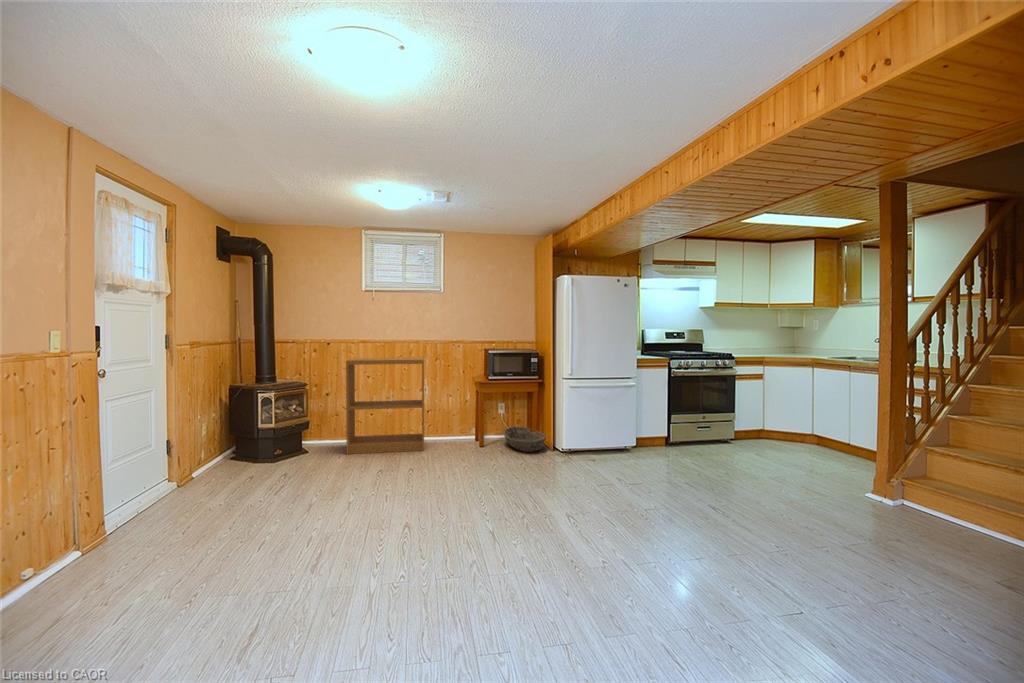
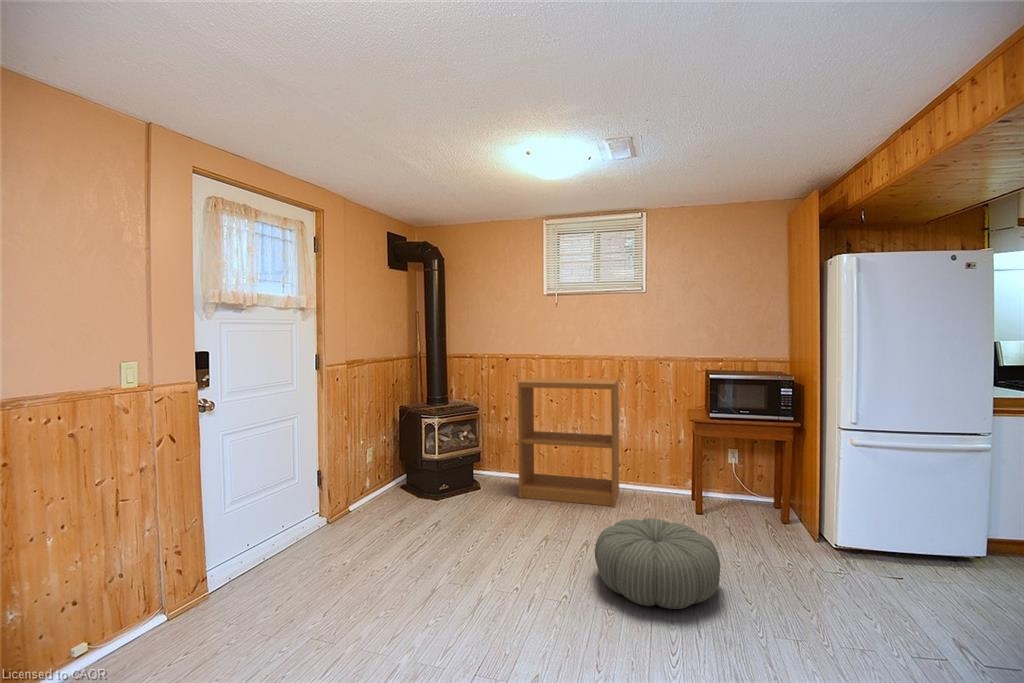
basket: present [504,426,547,452] -> none [734,486,809,536]
pouf: none [422,445,501,494] -> present [595,518,720,609]

